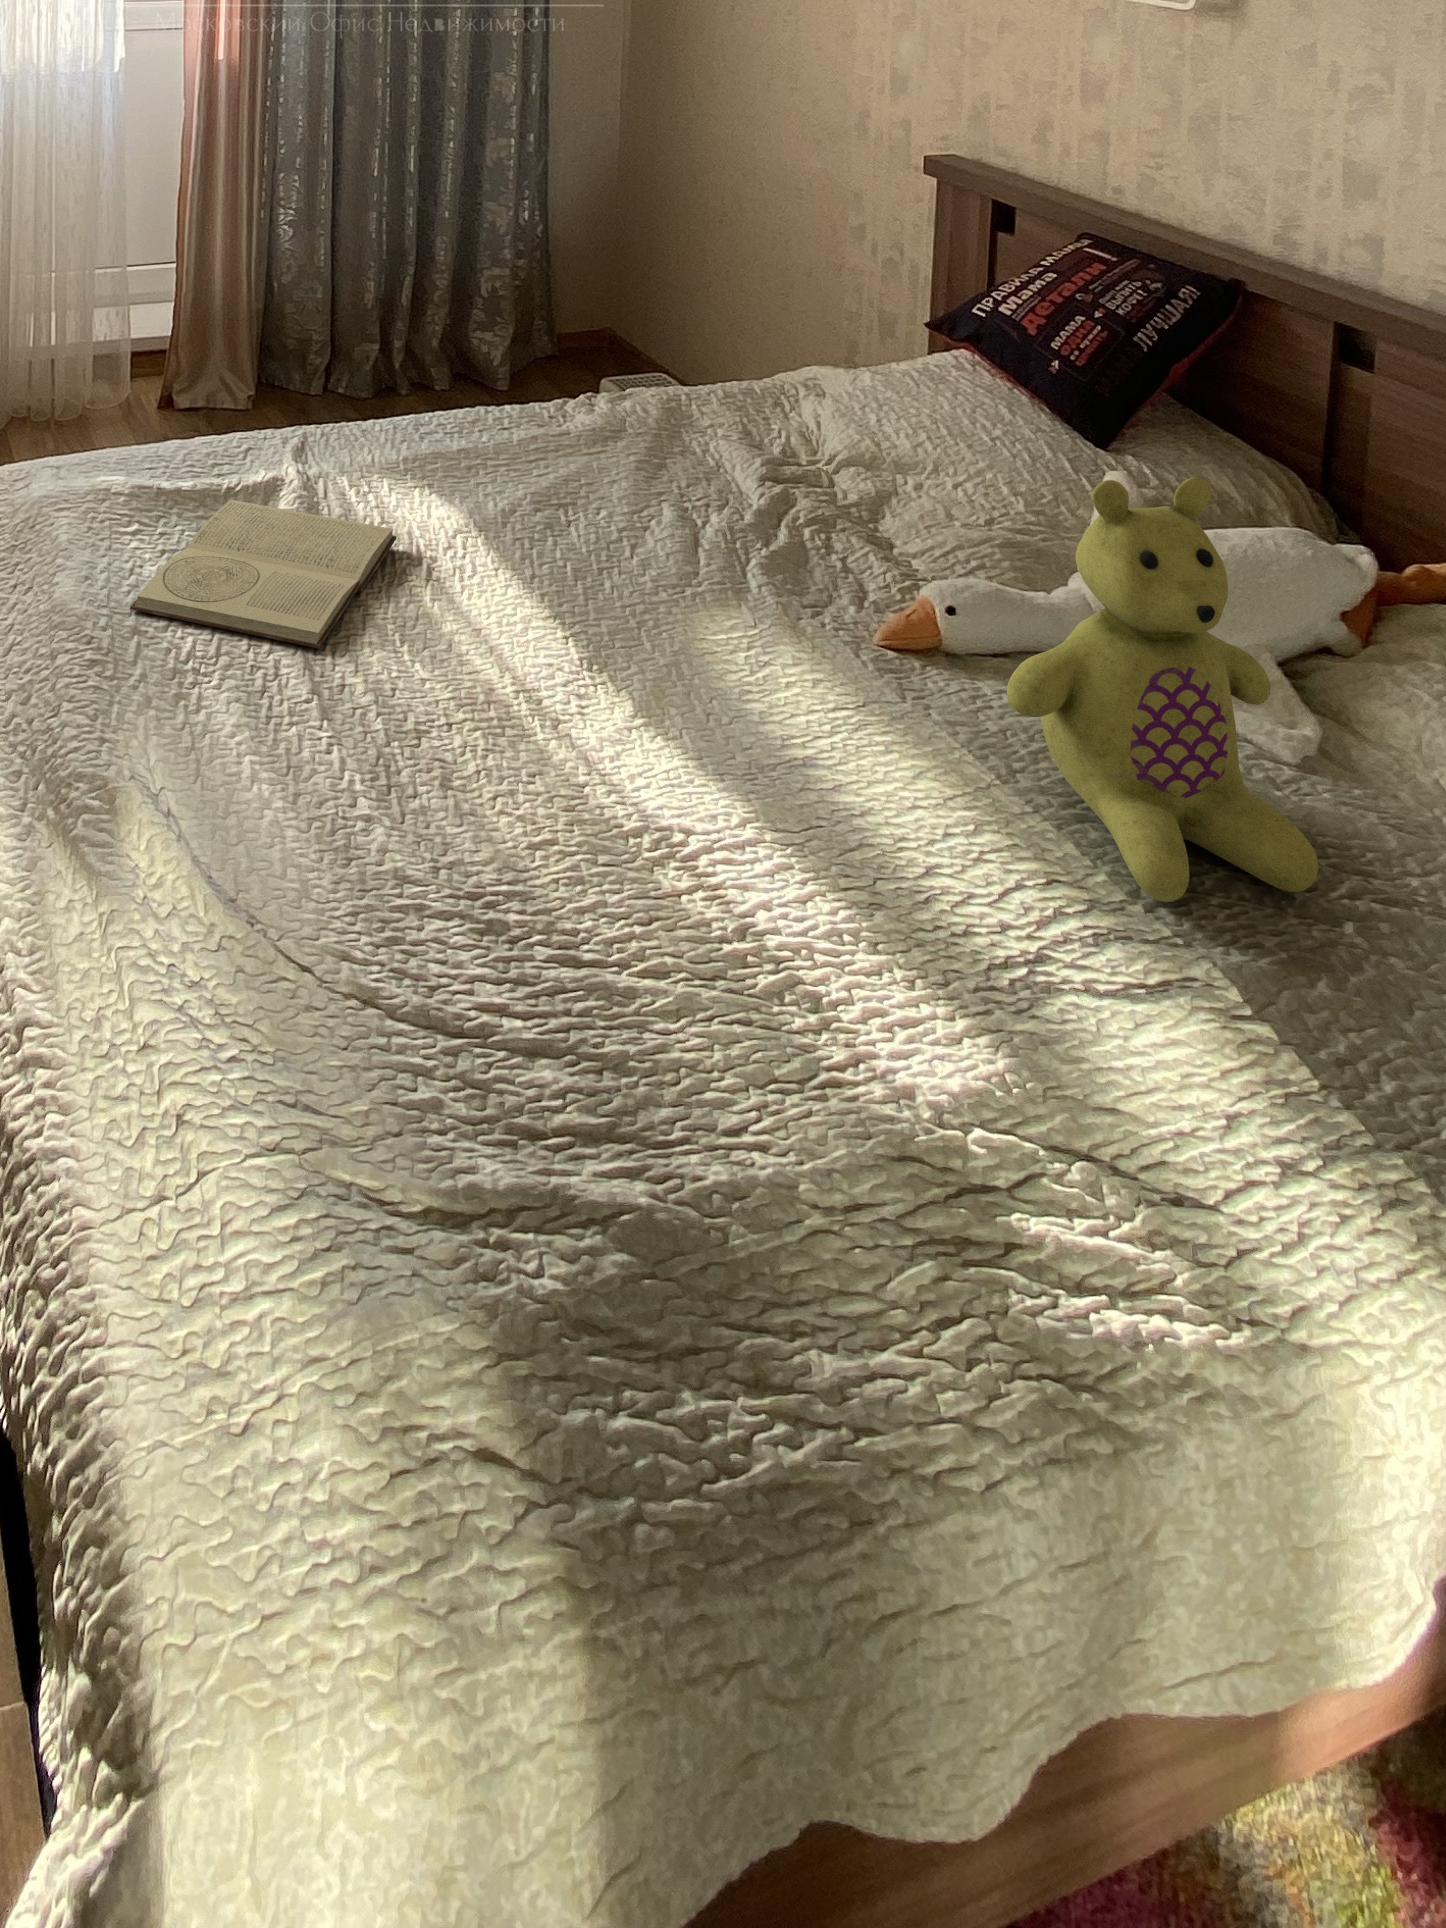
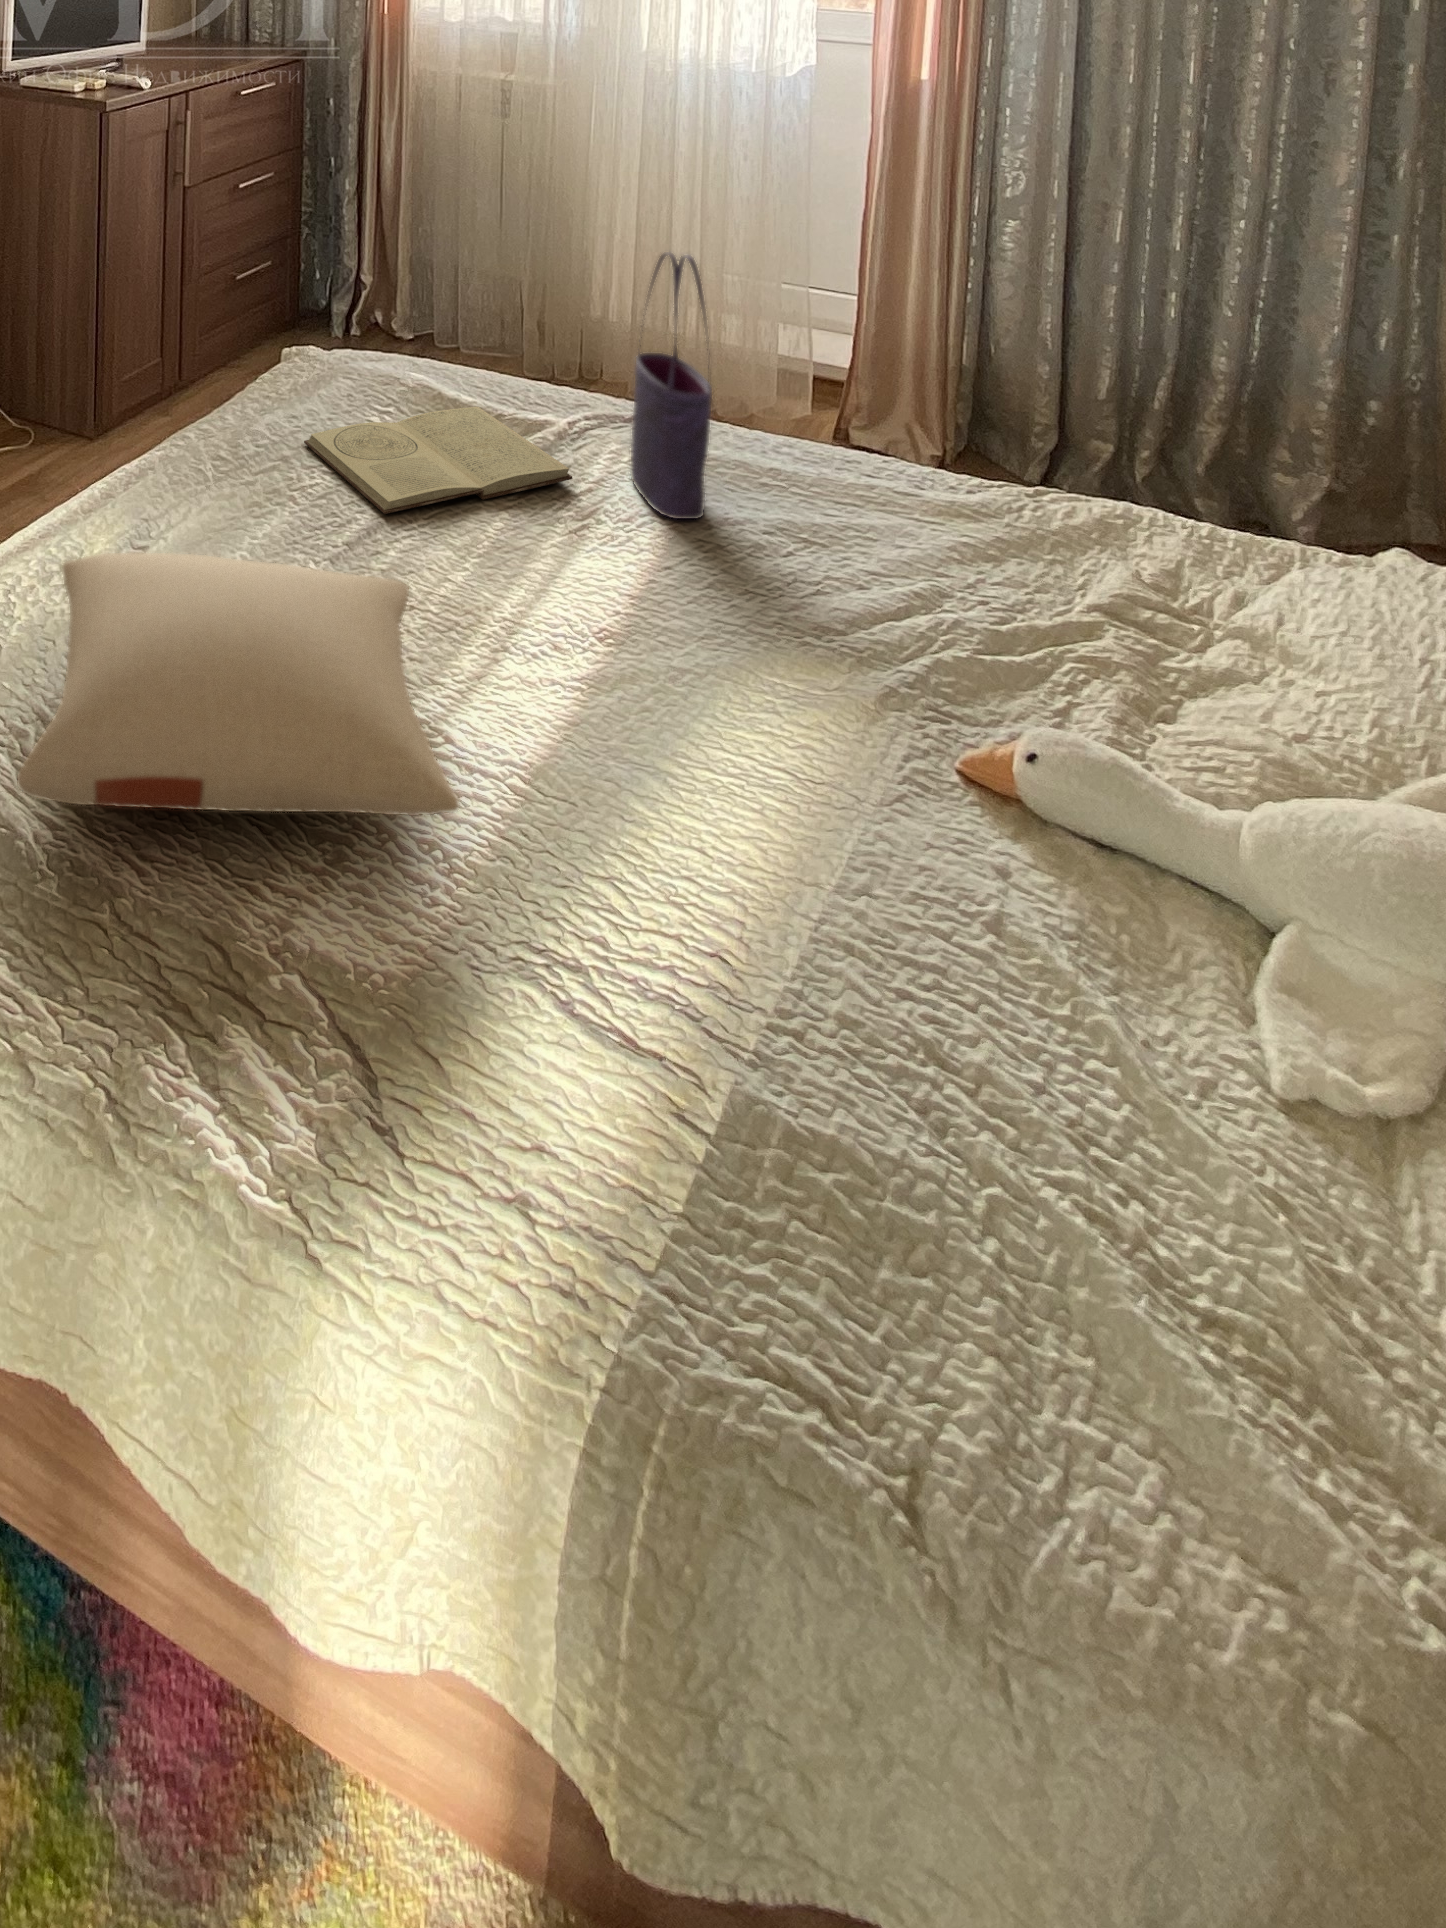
tote bag: none [413,278,527,542] -> present [631,253,712,519]
stuffed bear: present [1007,477,1318,902] -> none [762,558,1154,1128]
pillow: none [286,699,925,1138] -> present [17,553,459,816]

